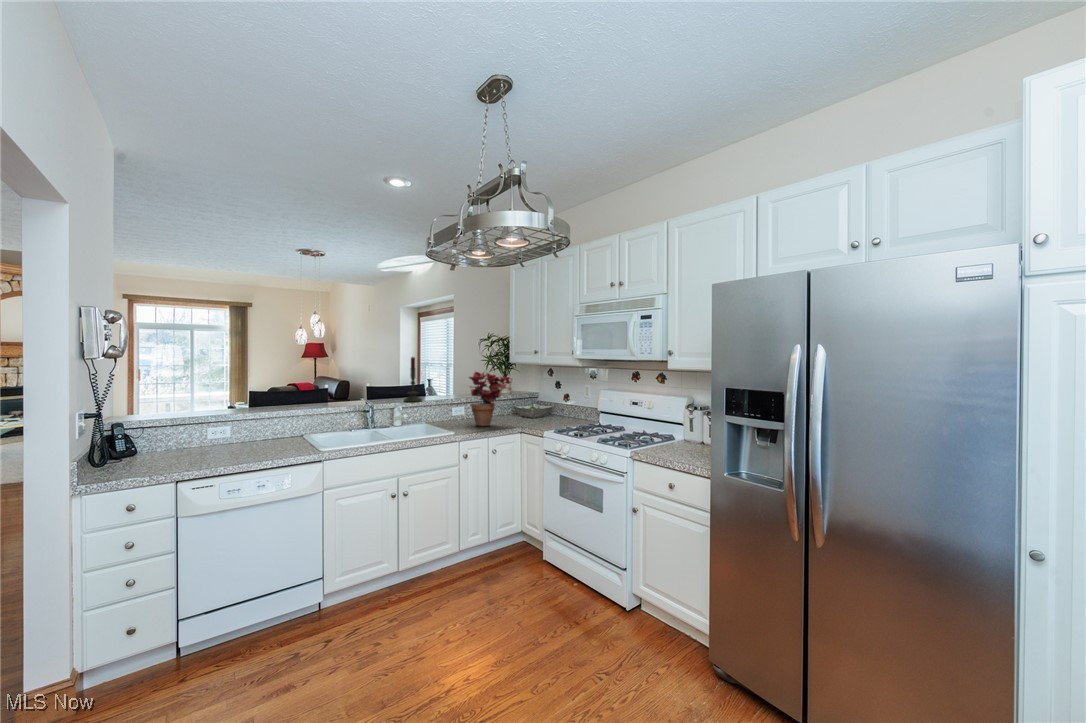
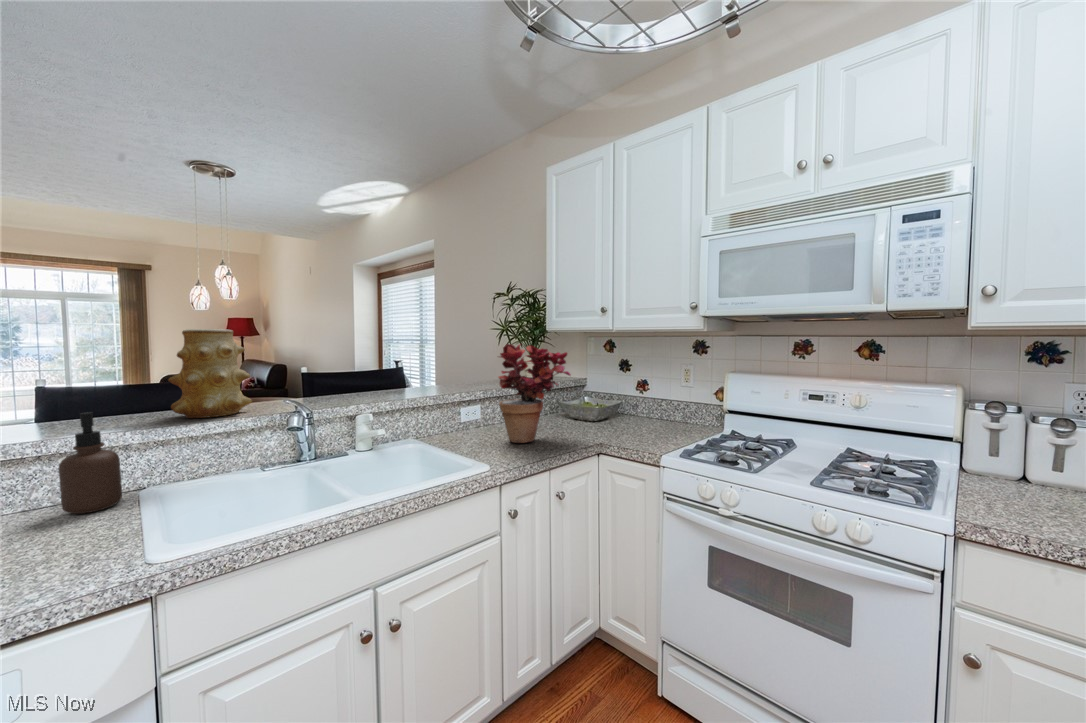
candle: present [404,357,422,402] -> none [372,318,406,402]
vase: none [308,363,344,406] -> present [168,329,252,418]
soap dispenser: none [277,399,297,441] -> present [59,412,122,514]

